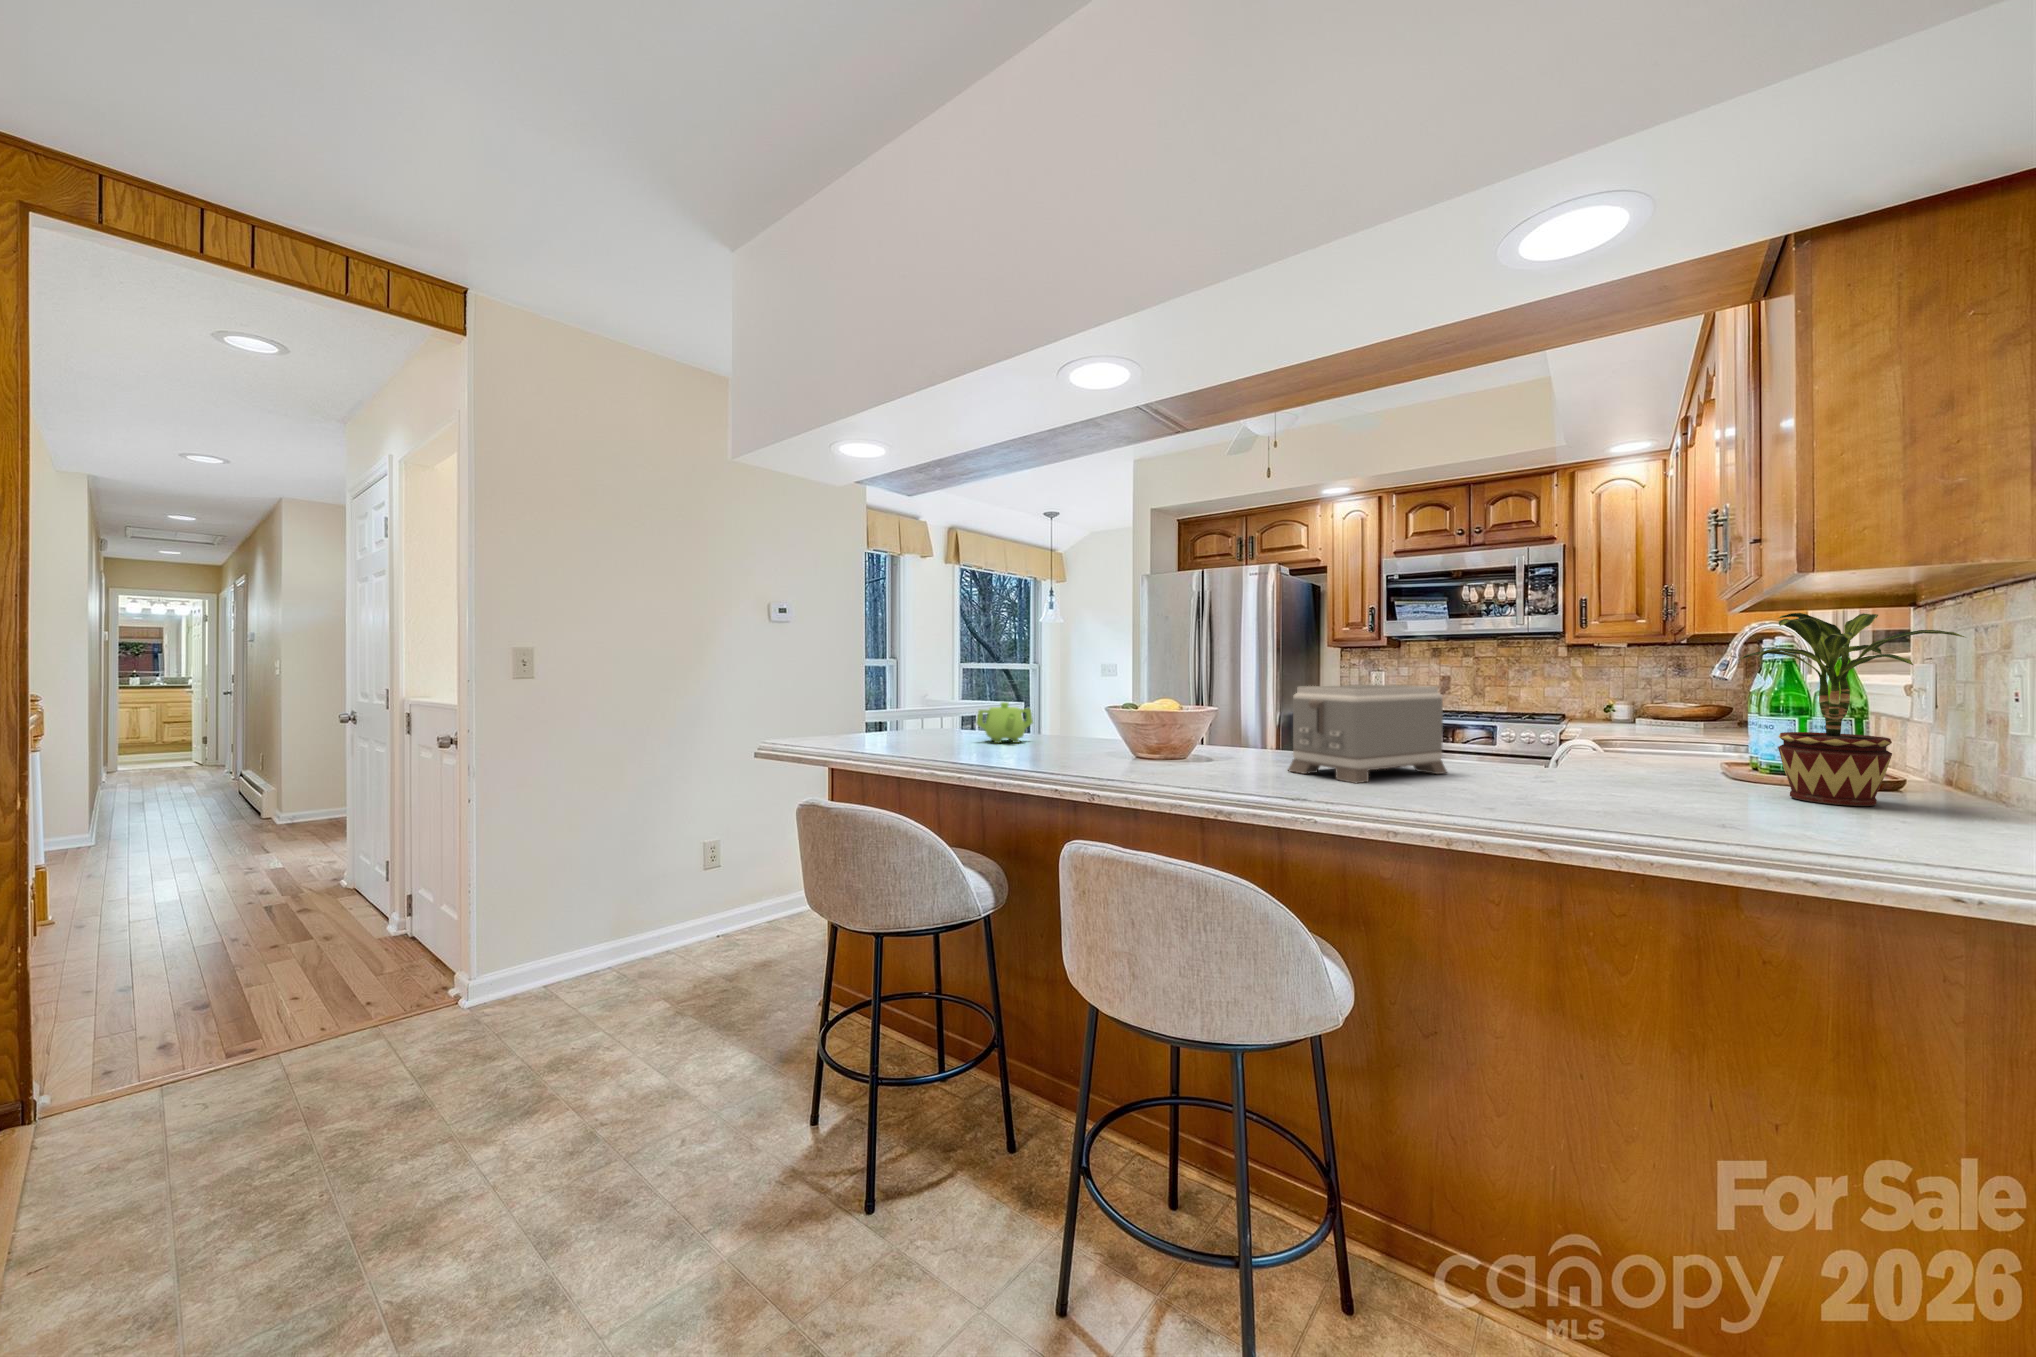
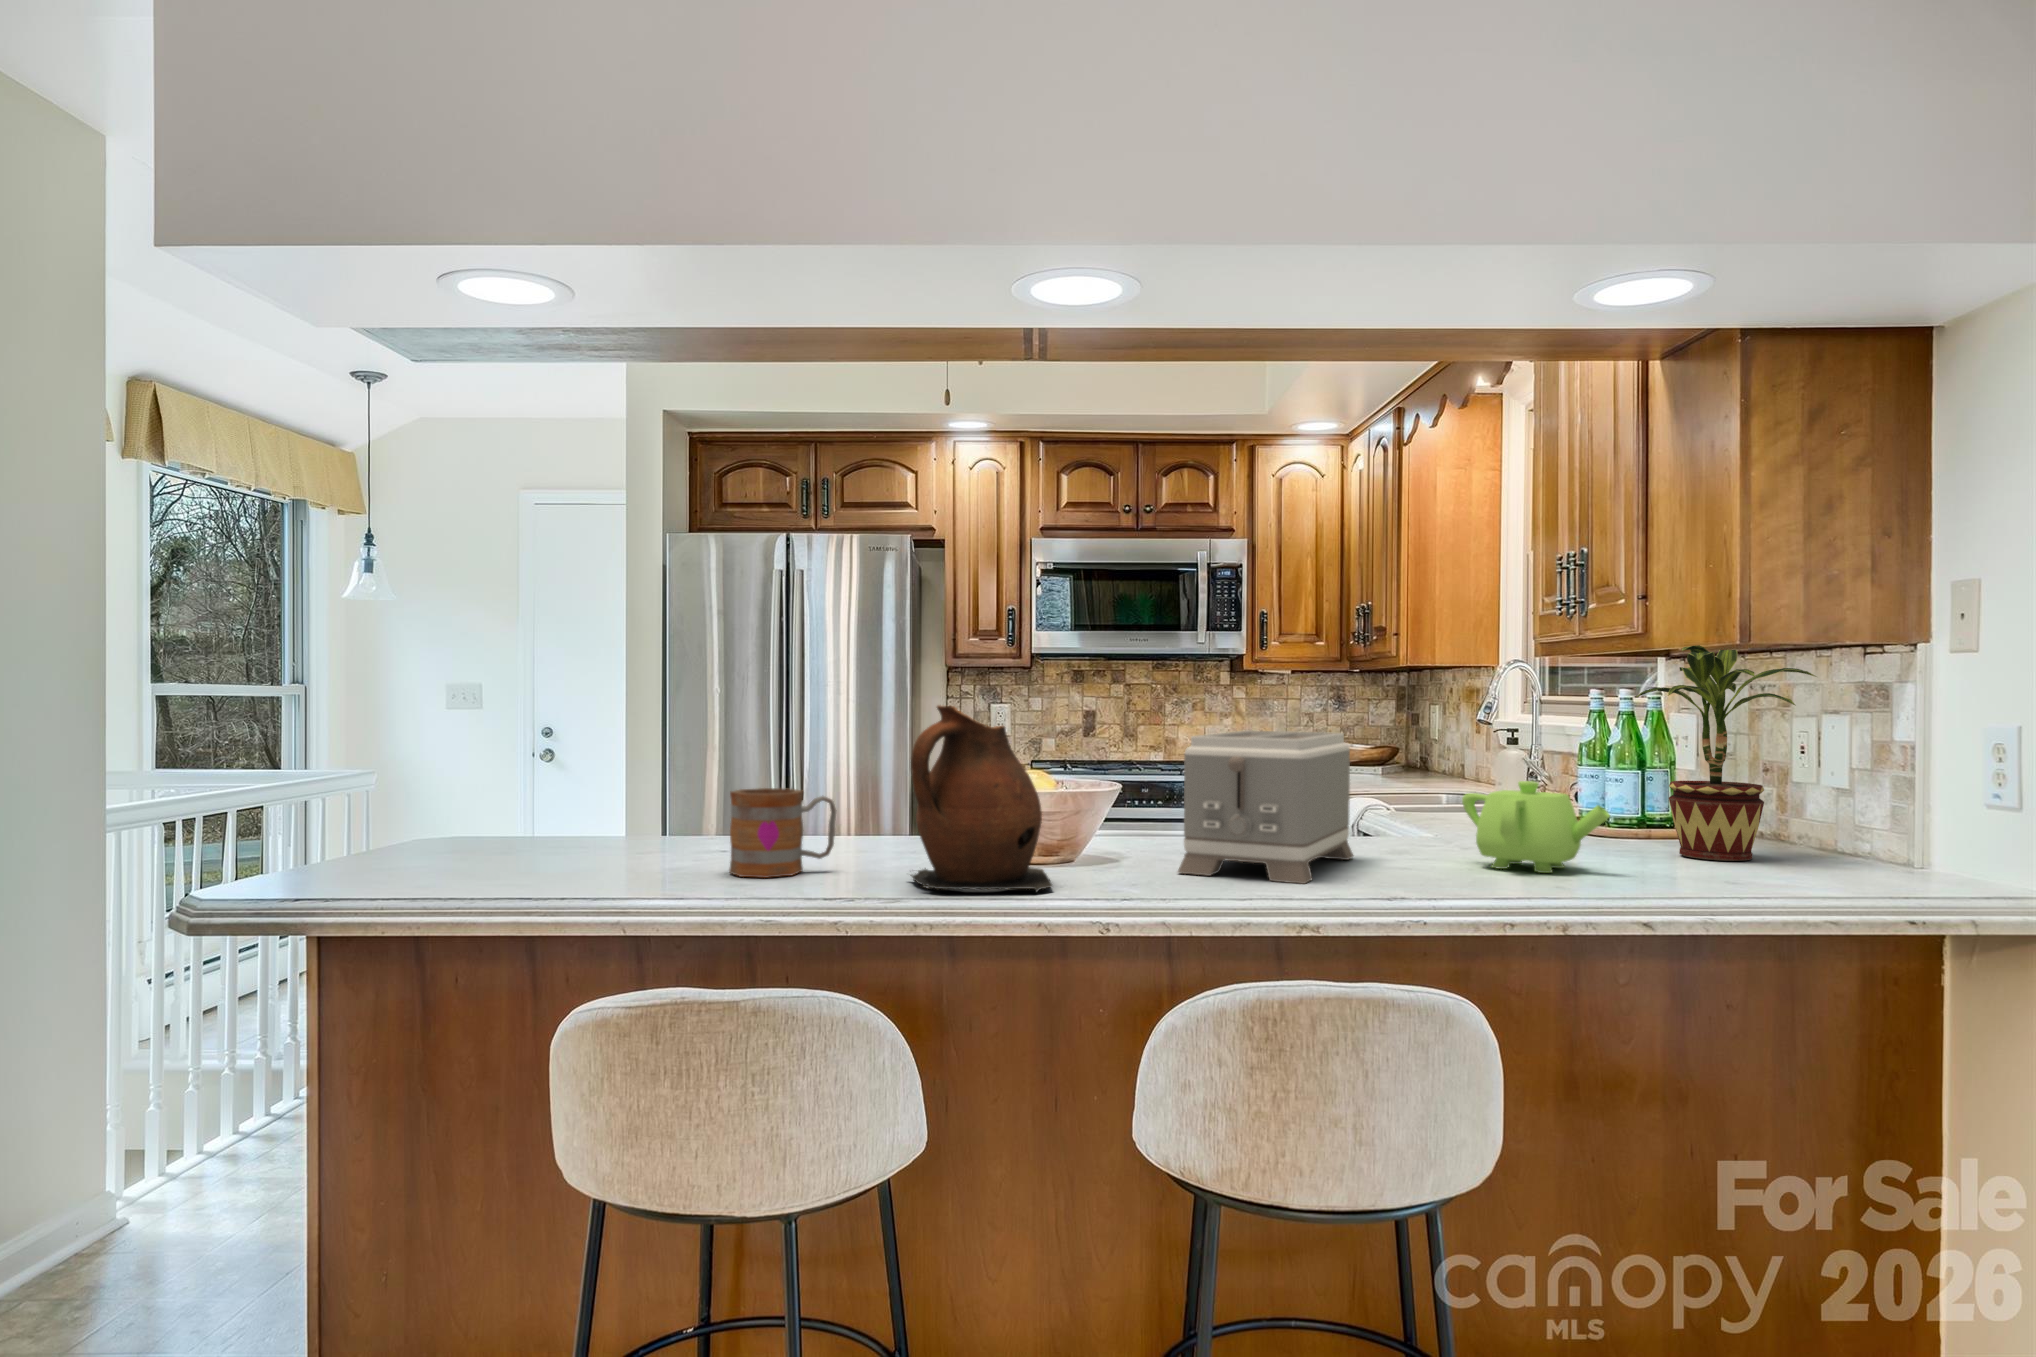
ceramic pitcher: none [1112,668,1205,772] -> present [910,705,1053,892]
teapot: present [976,702,1033,743] -> present [1462,781,1610,873]
mug: none [1054,711,1105,755] -> present [729,788,836,878]

